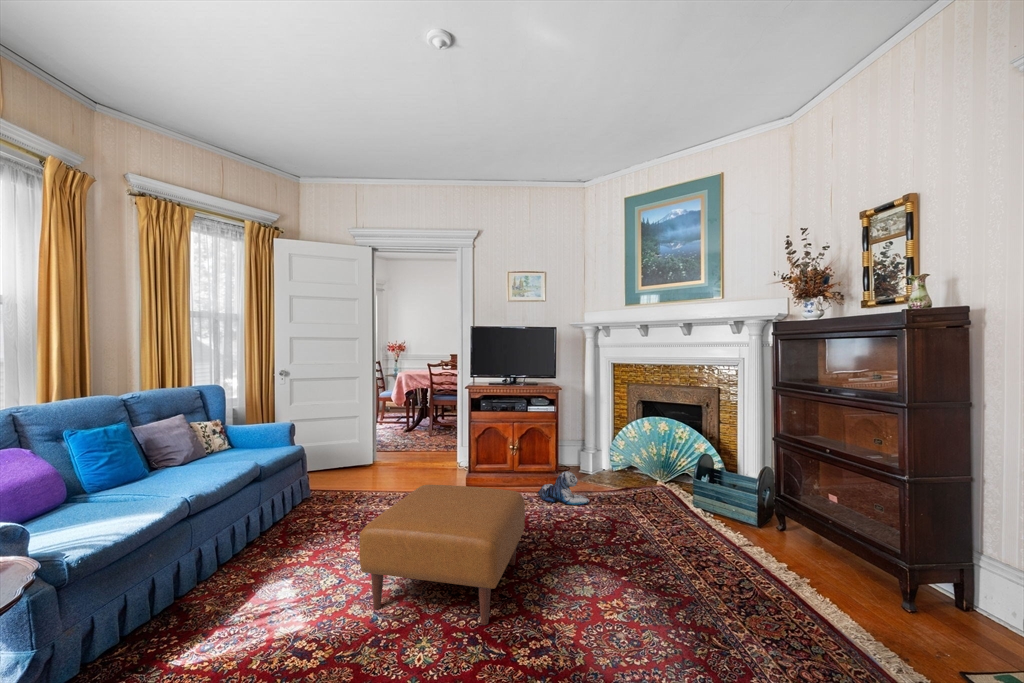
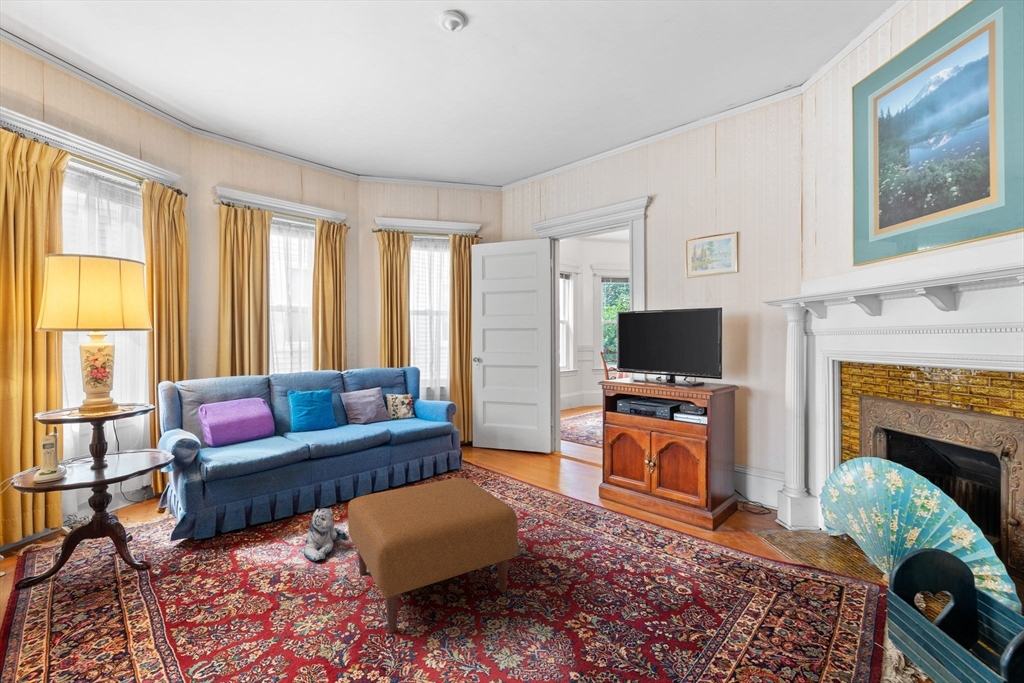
plush toy: present [538,471,589,505] -> present [304,508,346,562]

